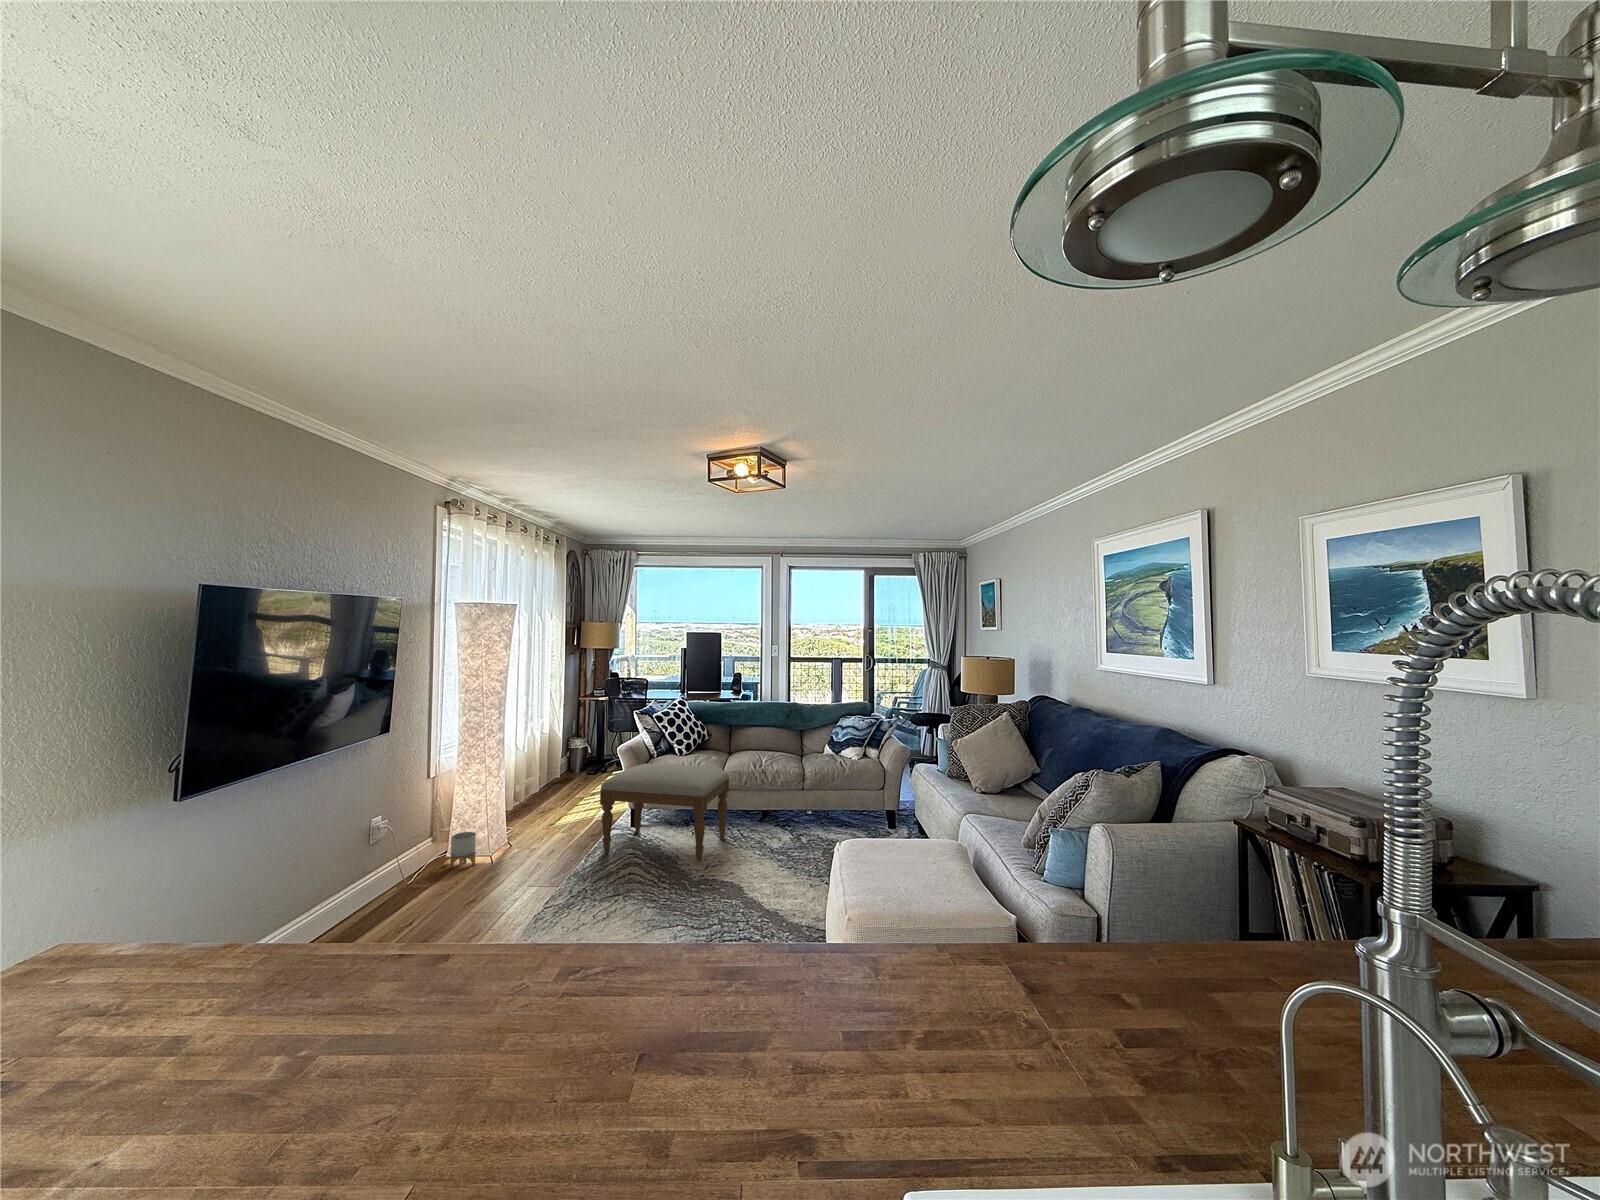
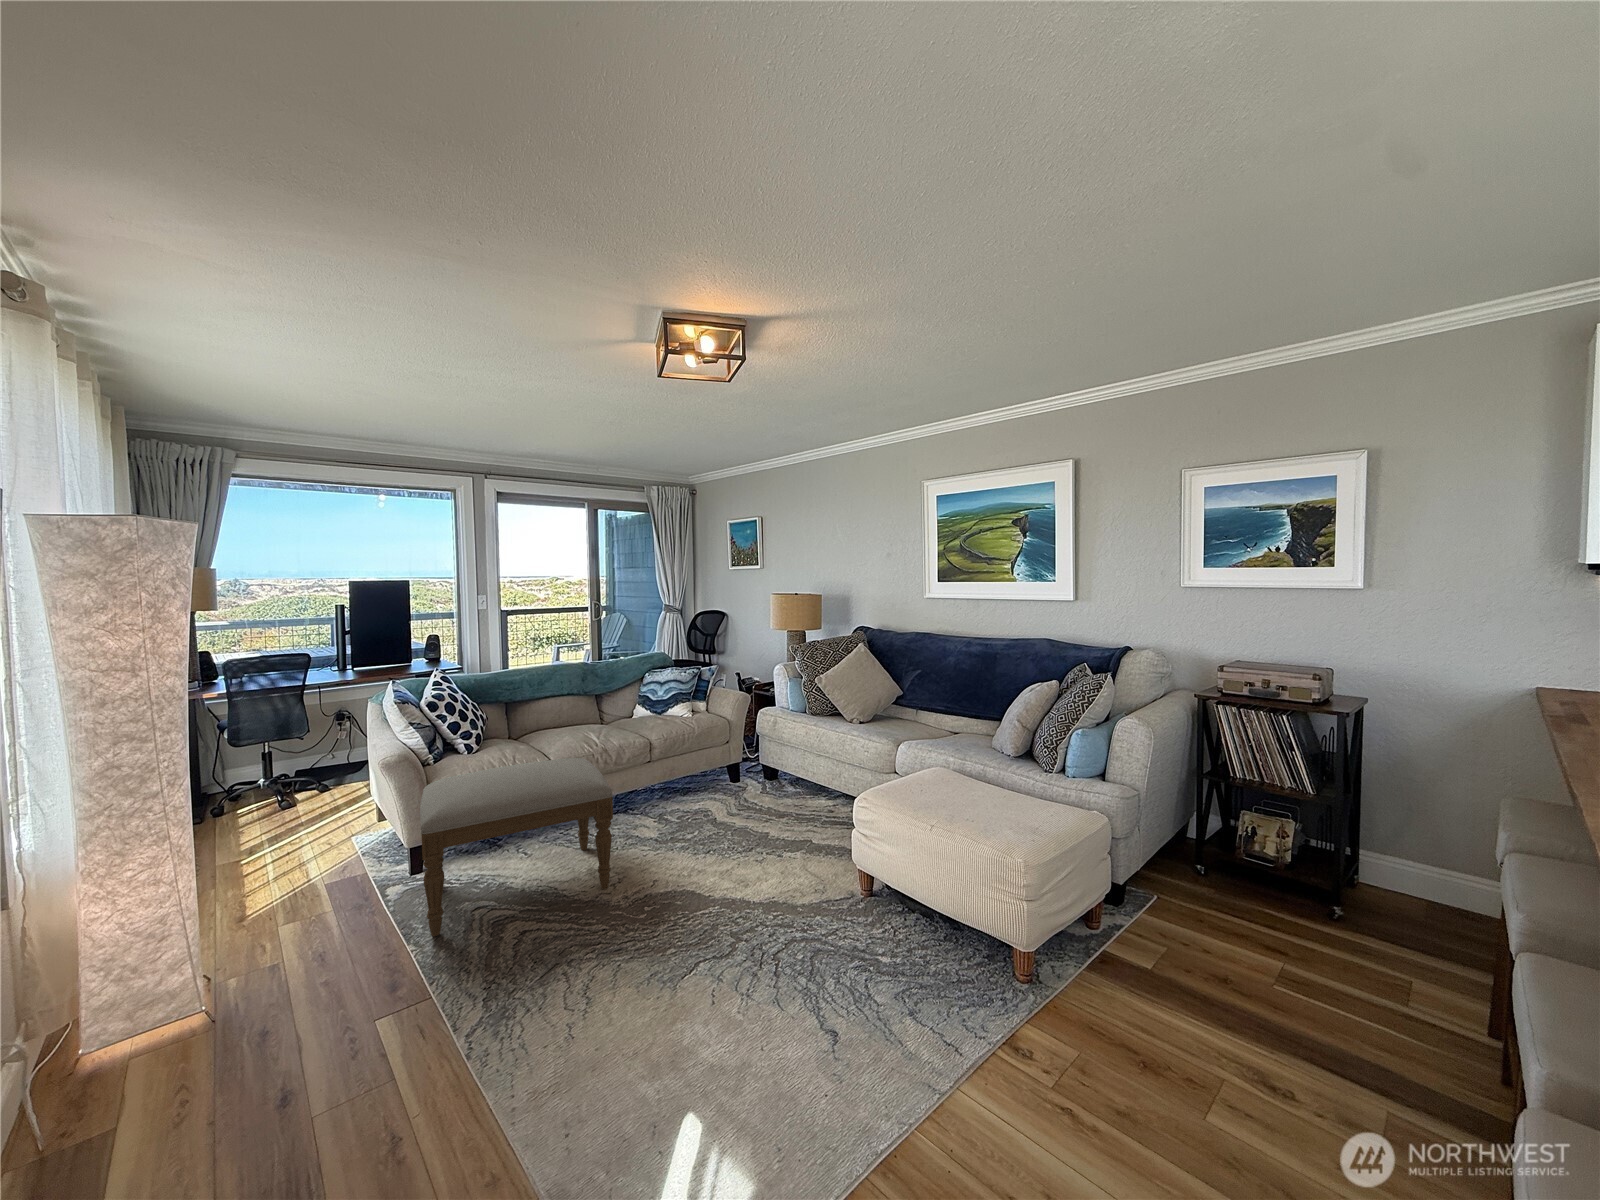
planter: present [450,832,476,870] -> none [55,1017,138,1125]

